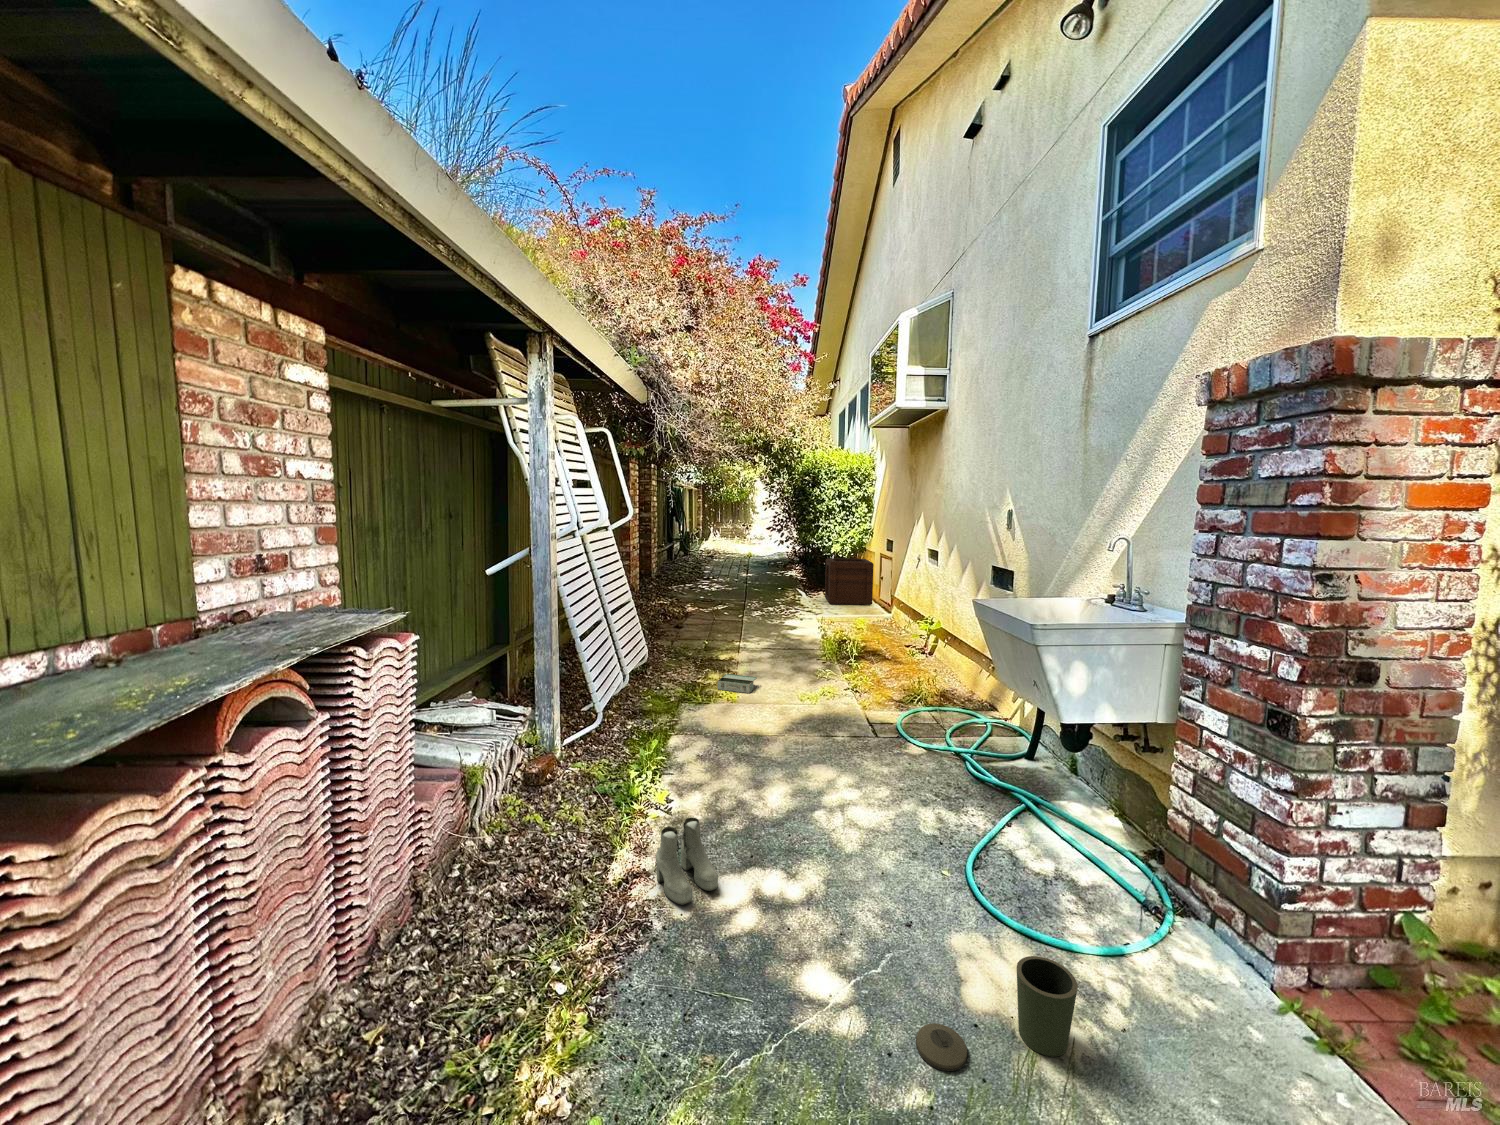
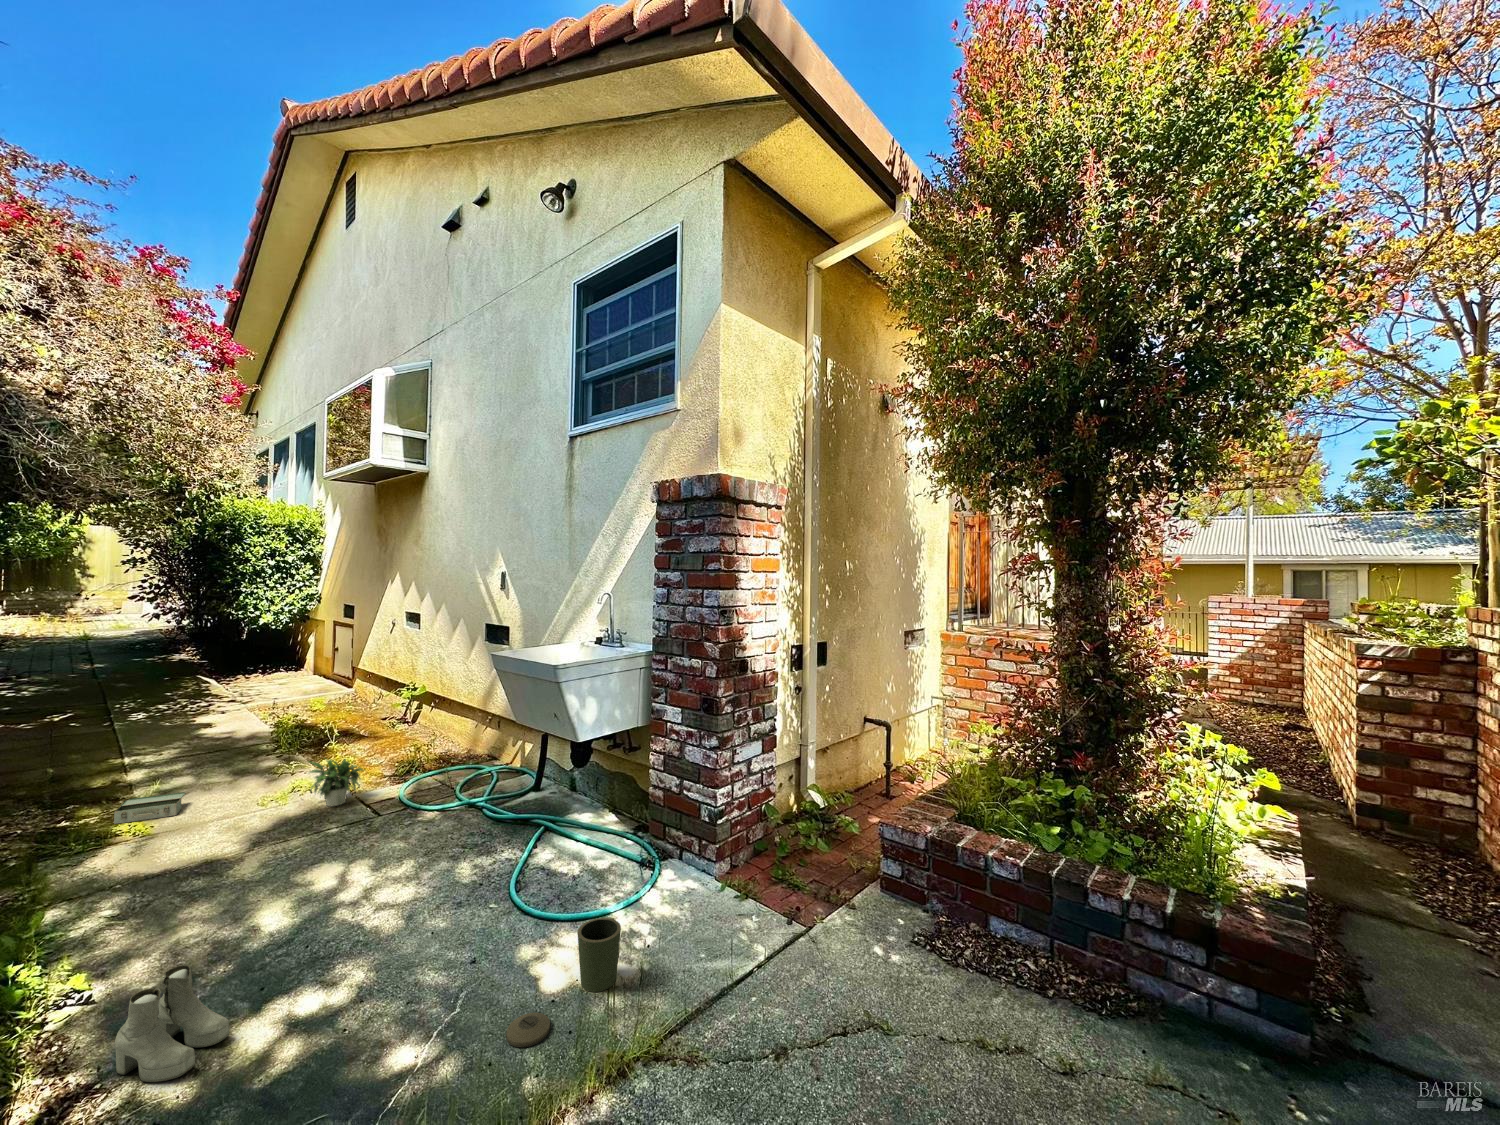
wooden crate: present [825,558,874,605] -> none [252,629,326,688]
potted plant: none [824,672,870,717] -> present [309,759,363,806]

